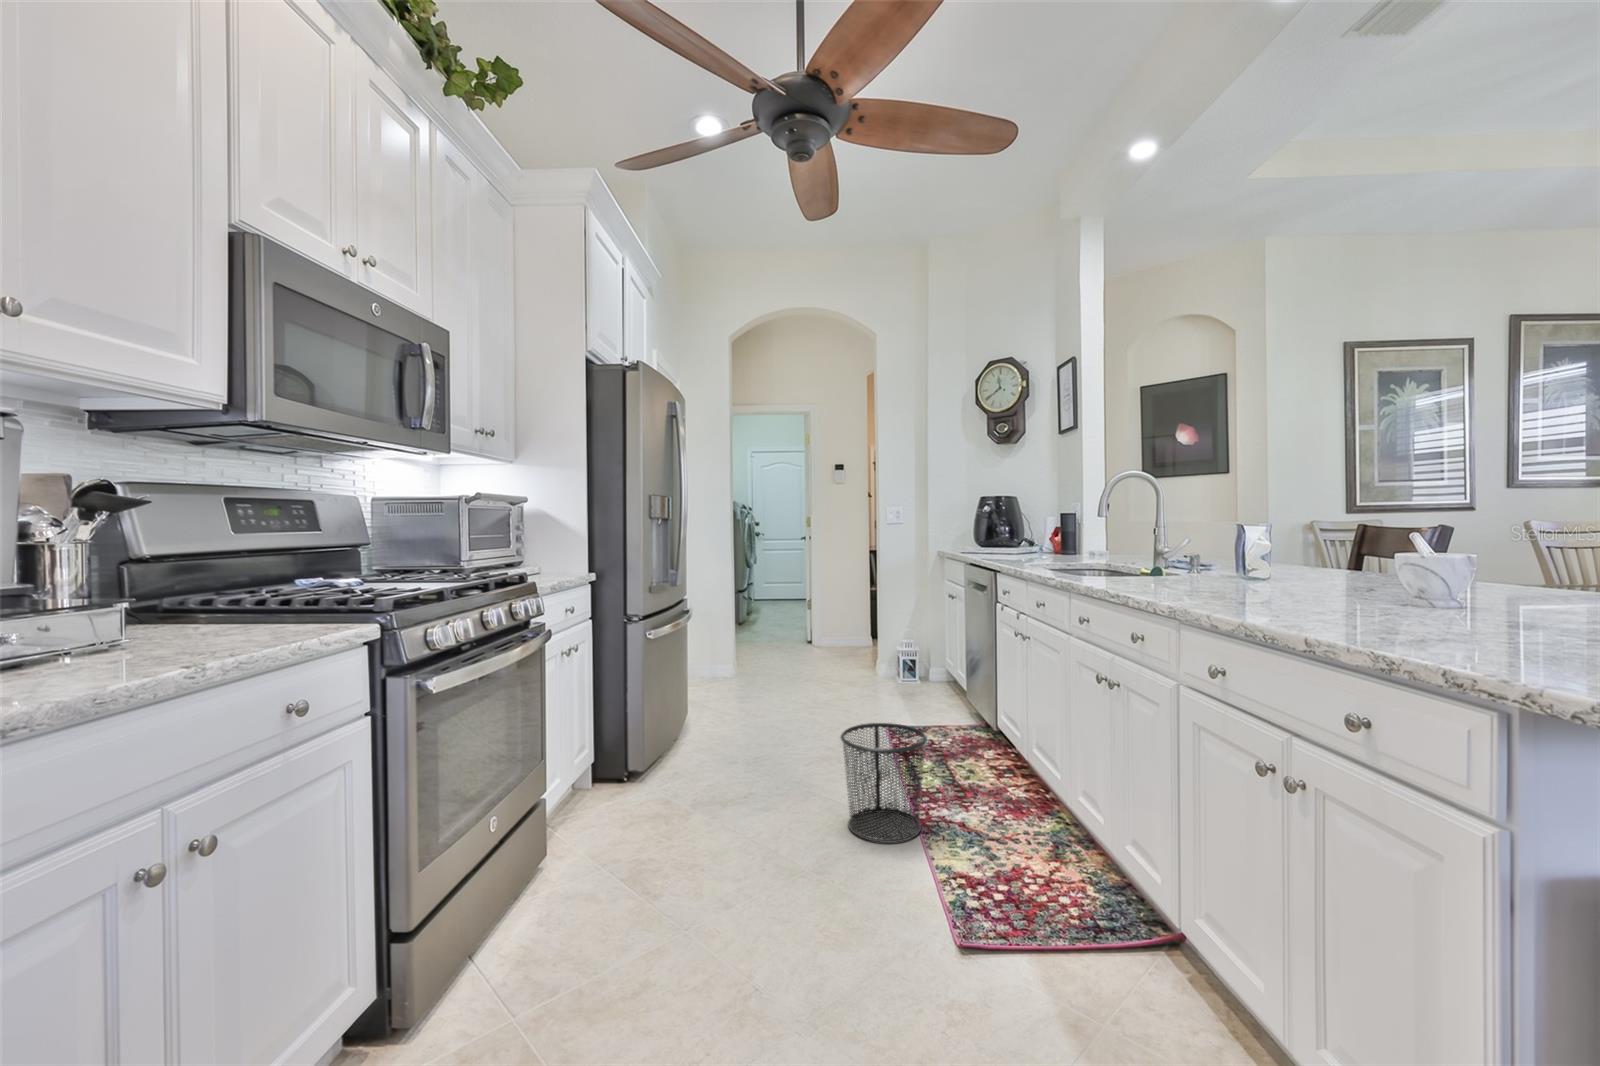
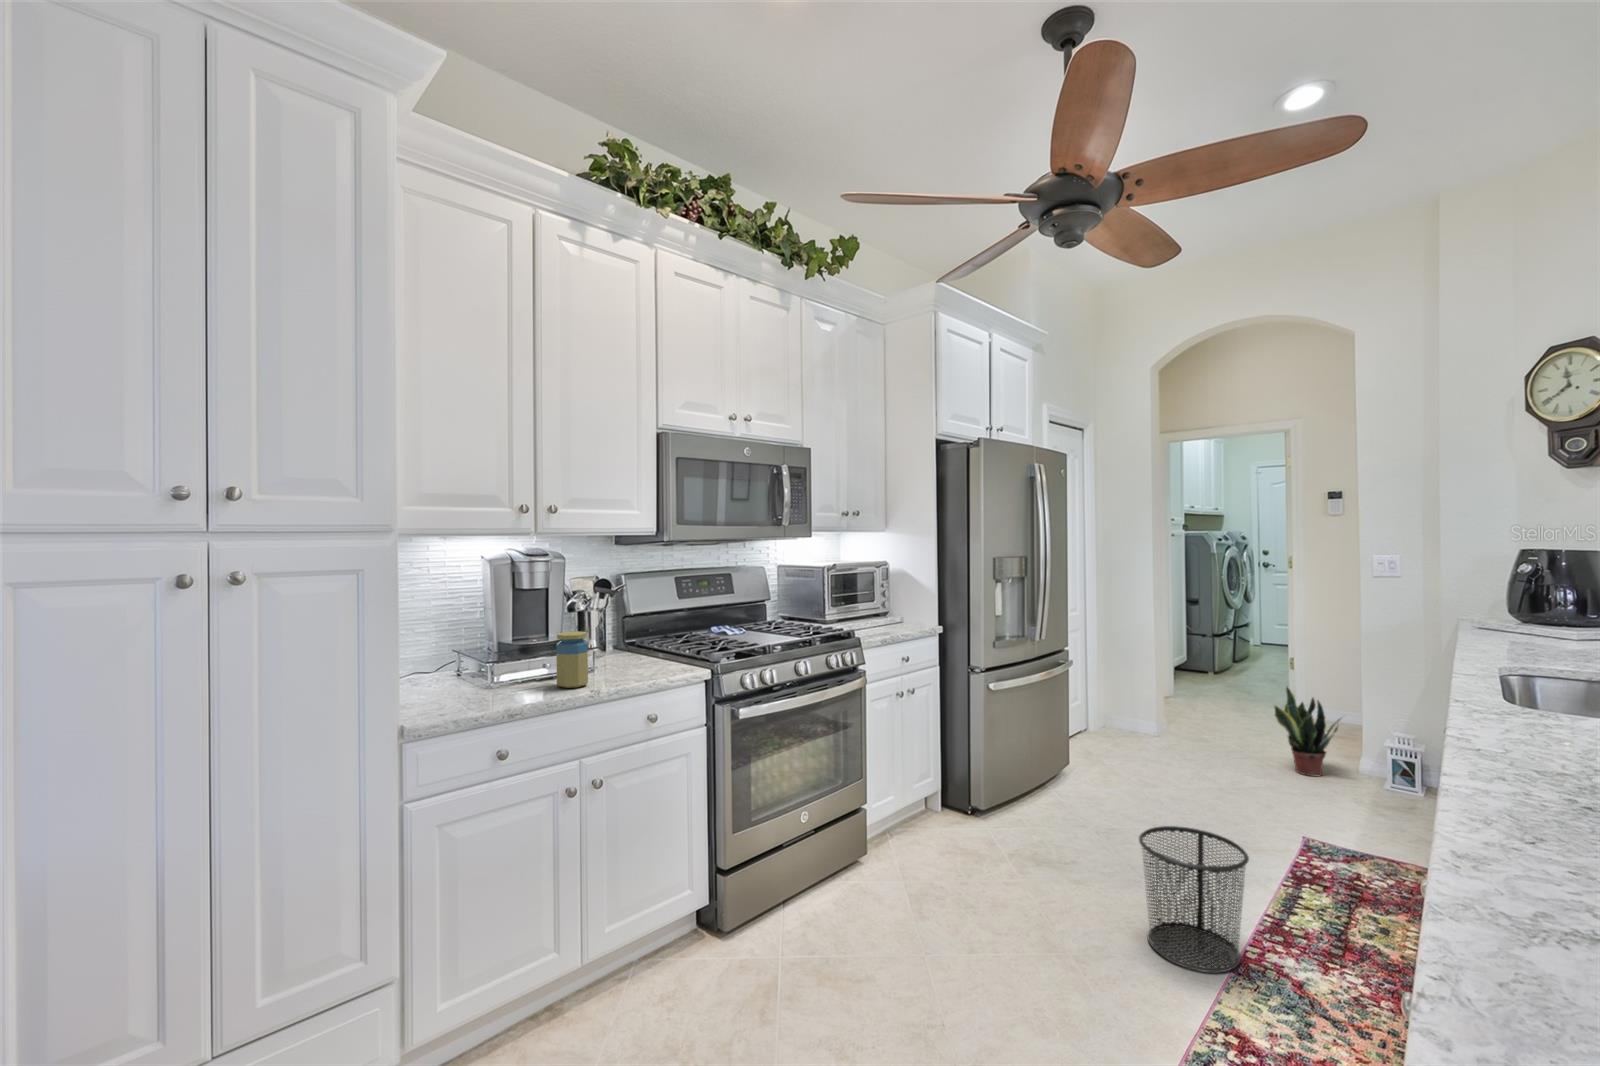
jar: none [70,563,160,673] -> present [556,631,588,688]
potted plant: none [832,614,874,683] -> present [1274,687,1341,776]

